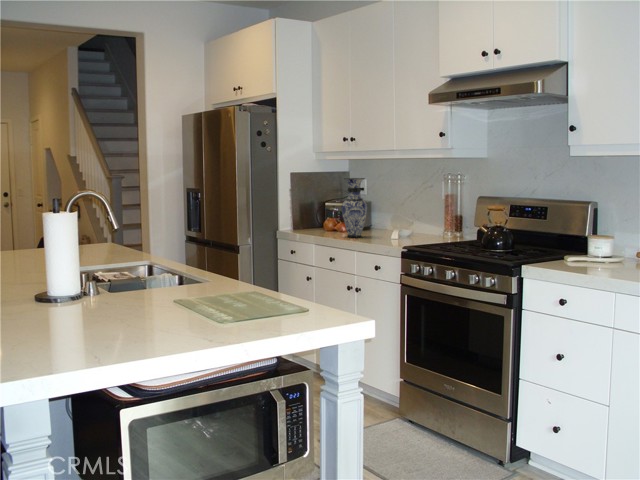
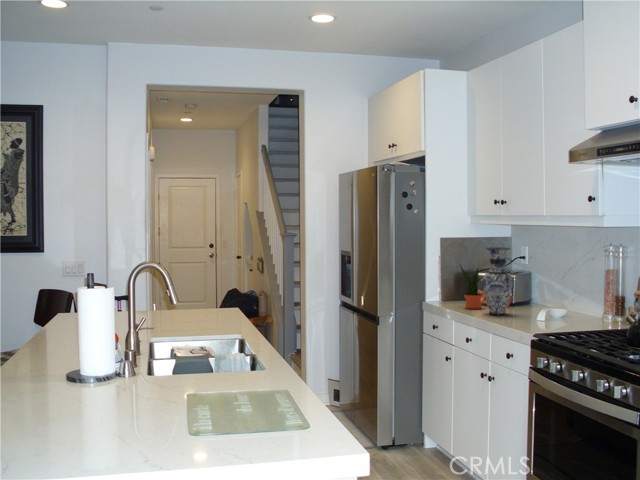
potted plant: none [315,194,337,235] -> present [460,265,483,309]

